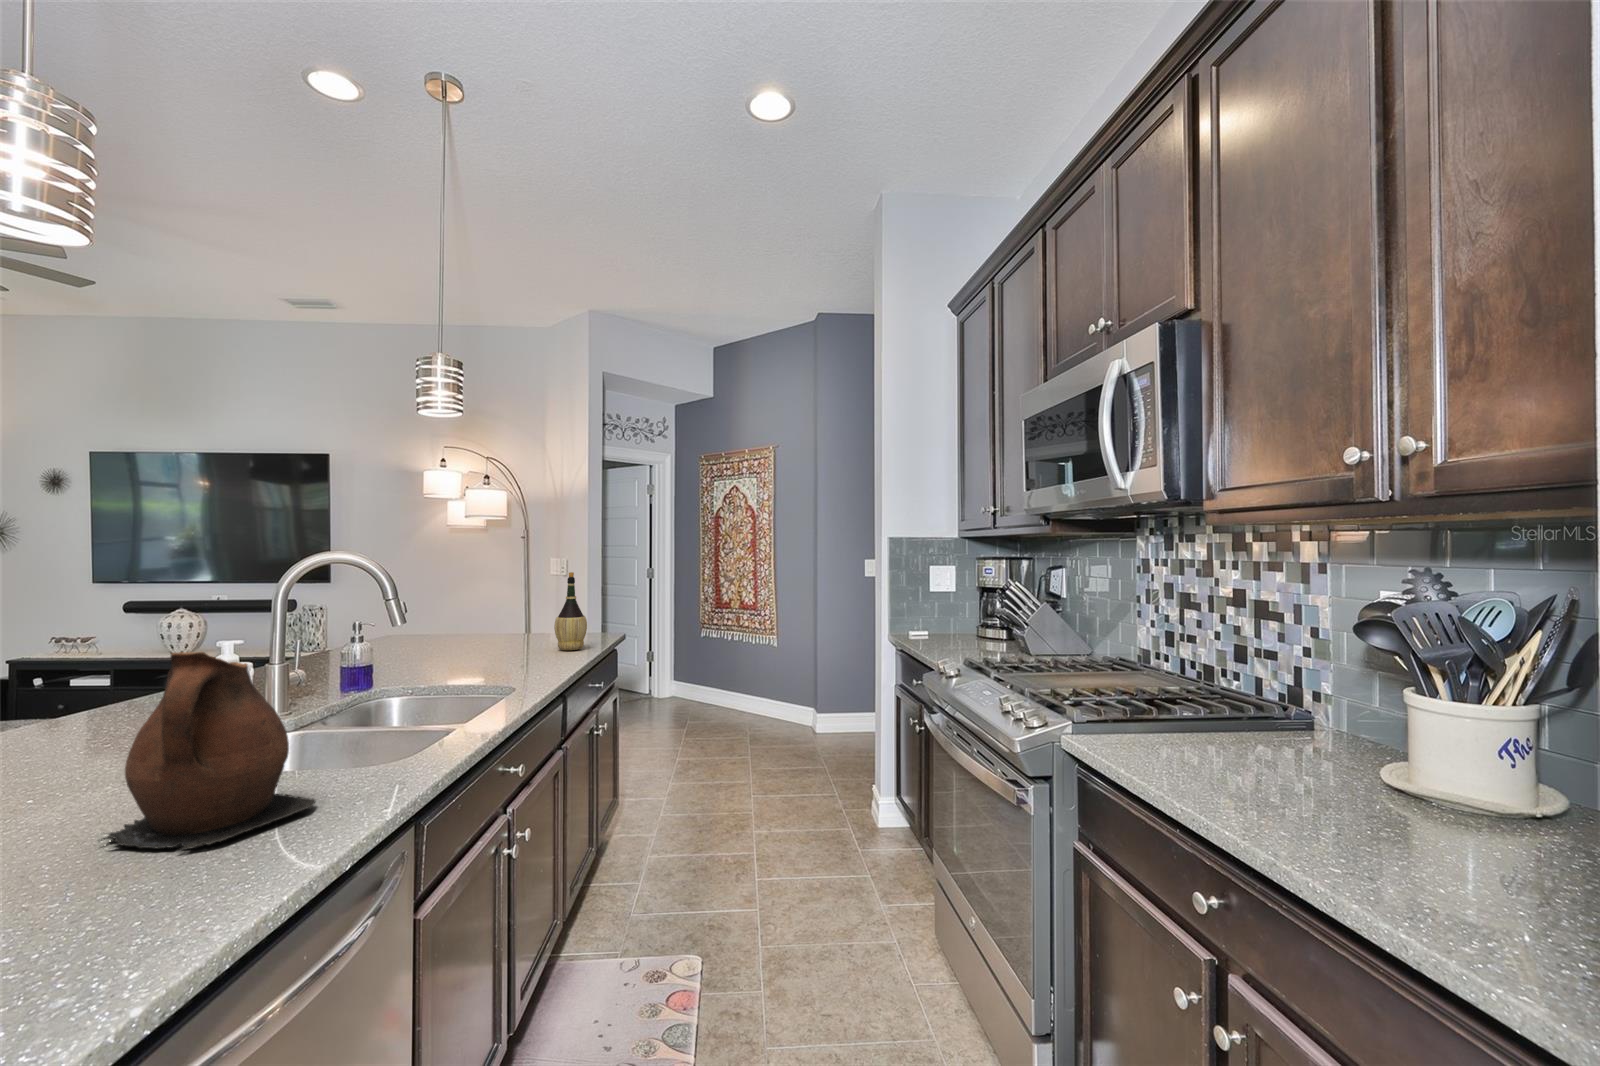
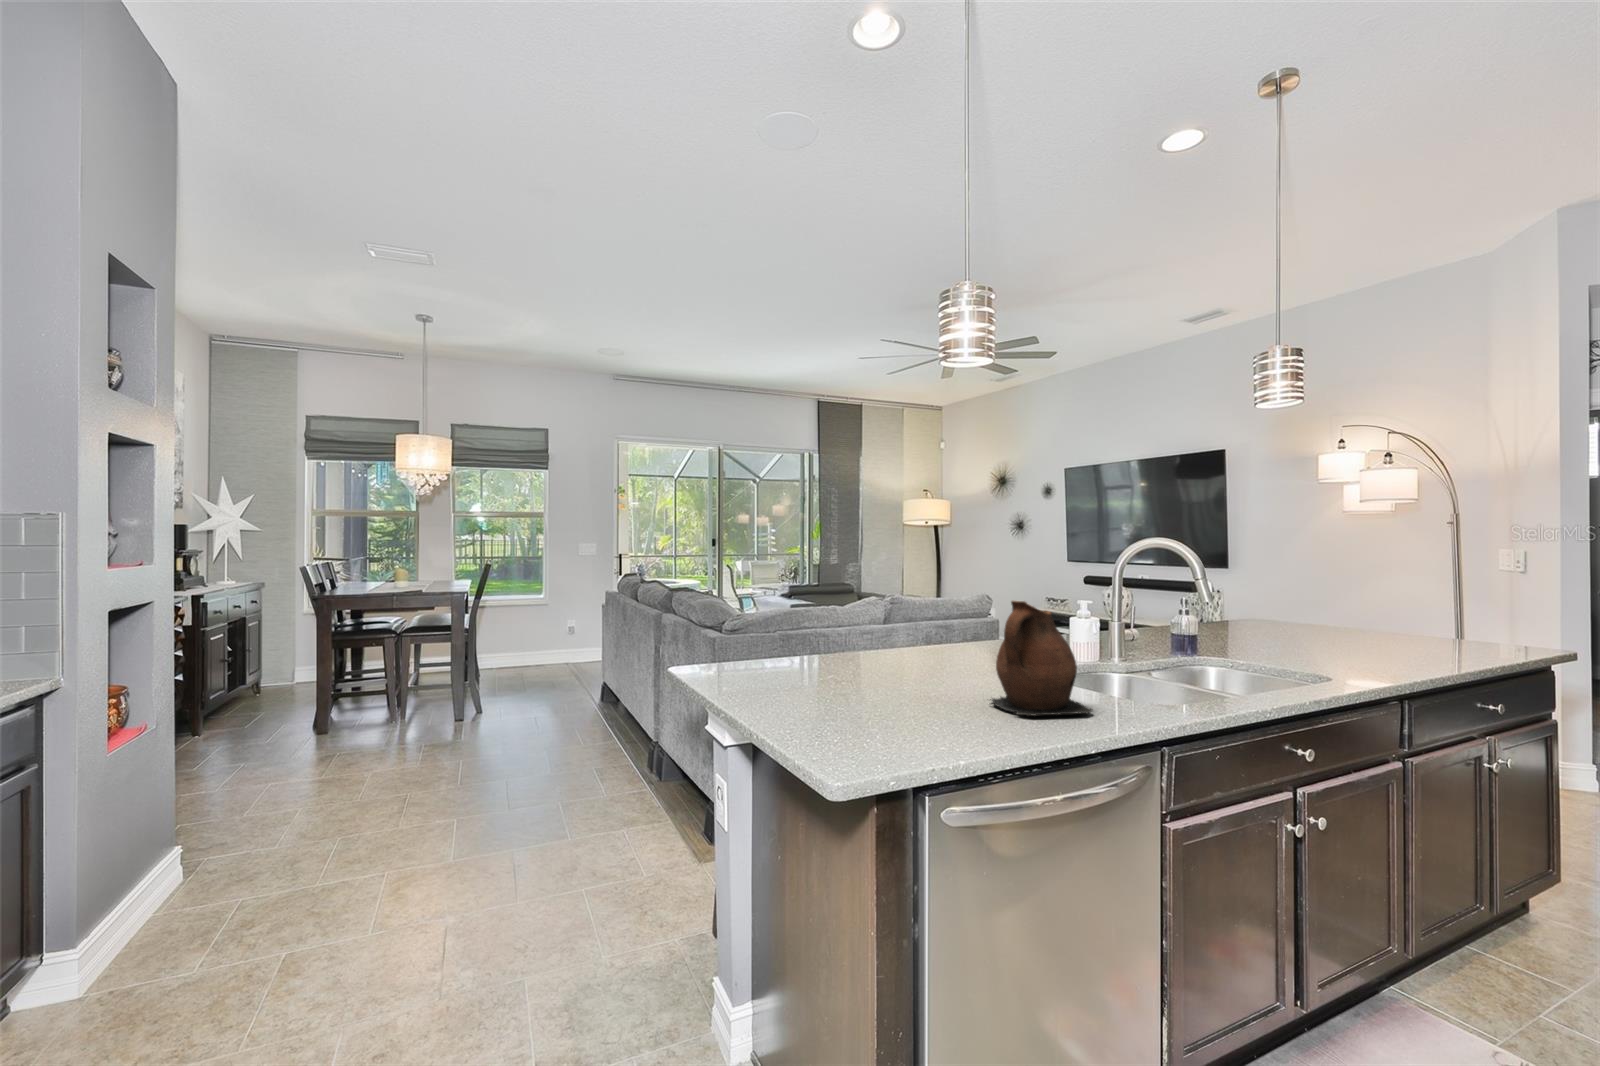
wine bottle: present [554,572,587,650] -> none [1421,561,1470,653]

